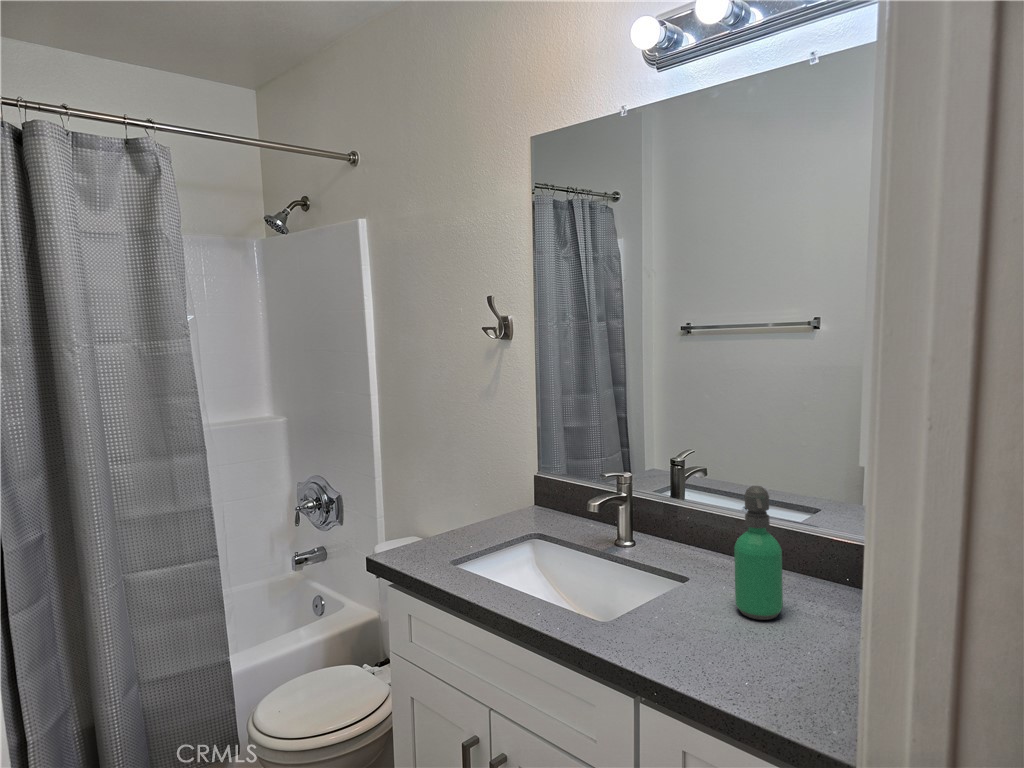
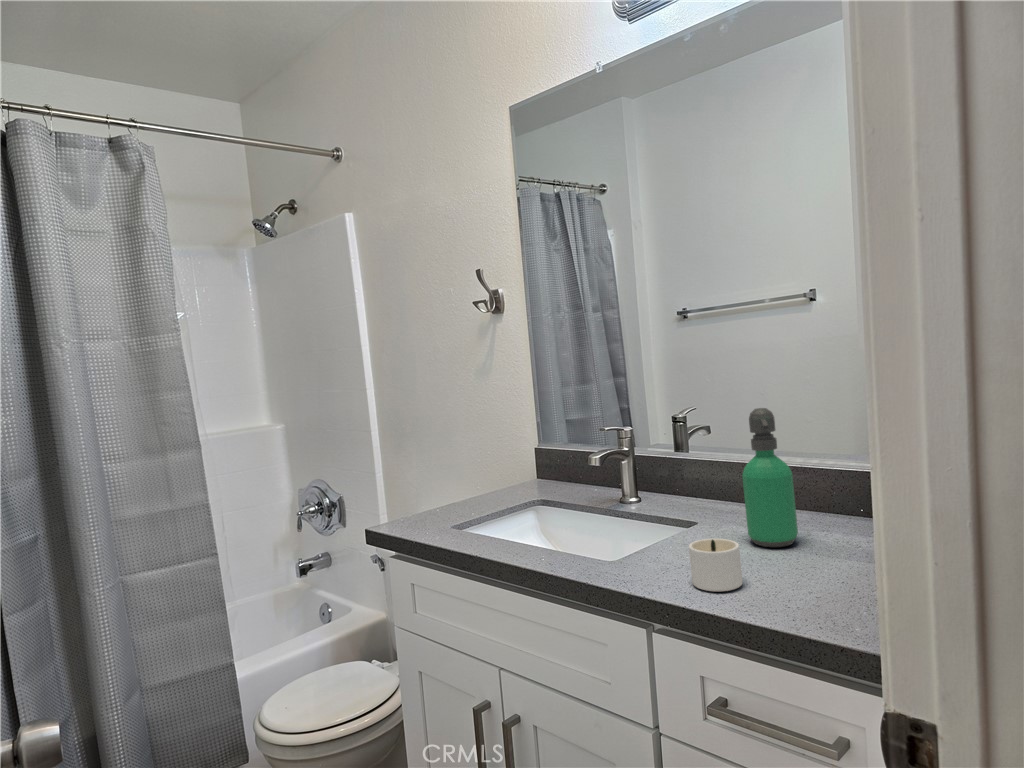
candle: none [679,617,750,674] -> present [689,539,743,591]

